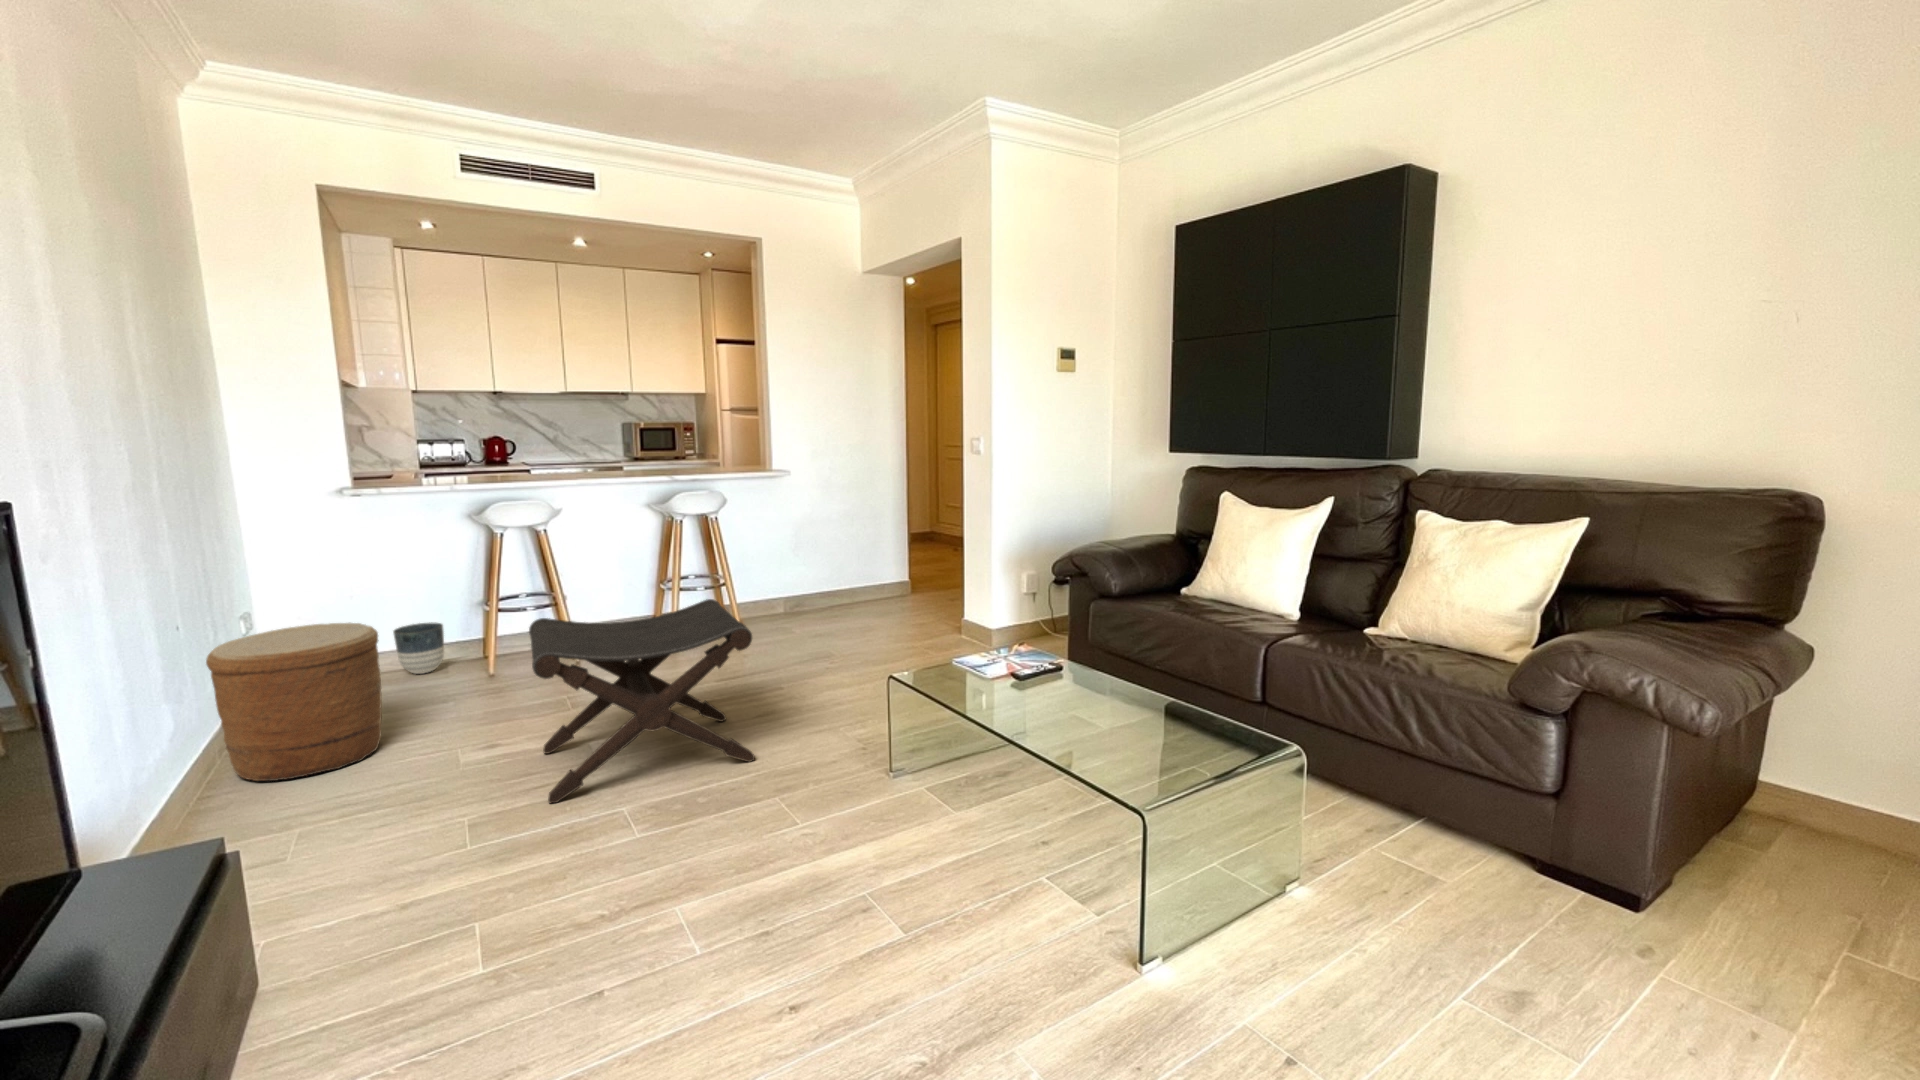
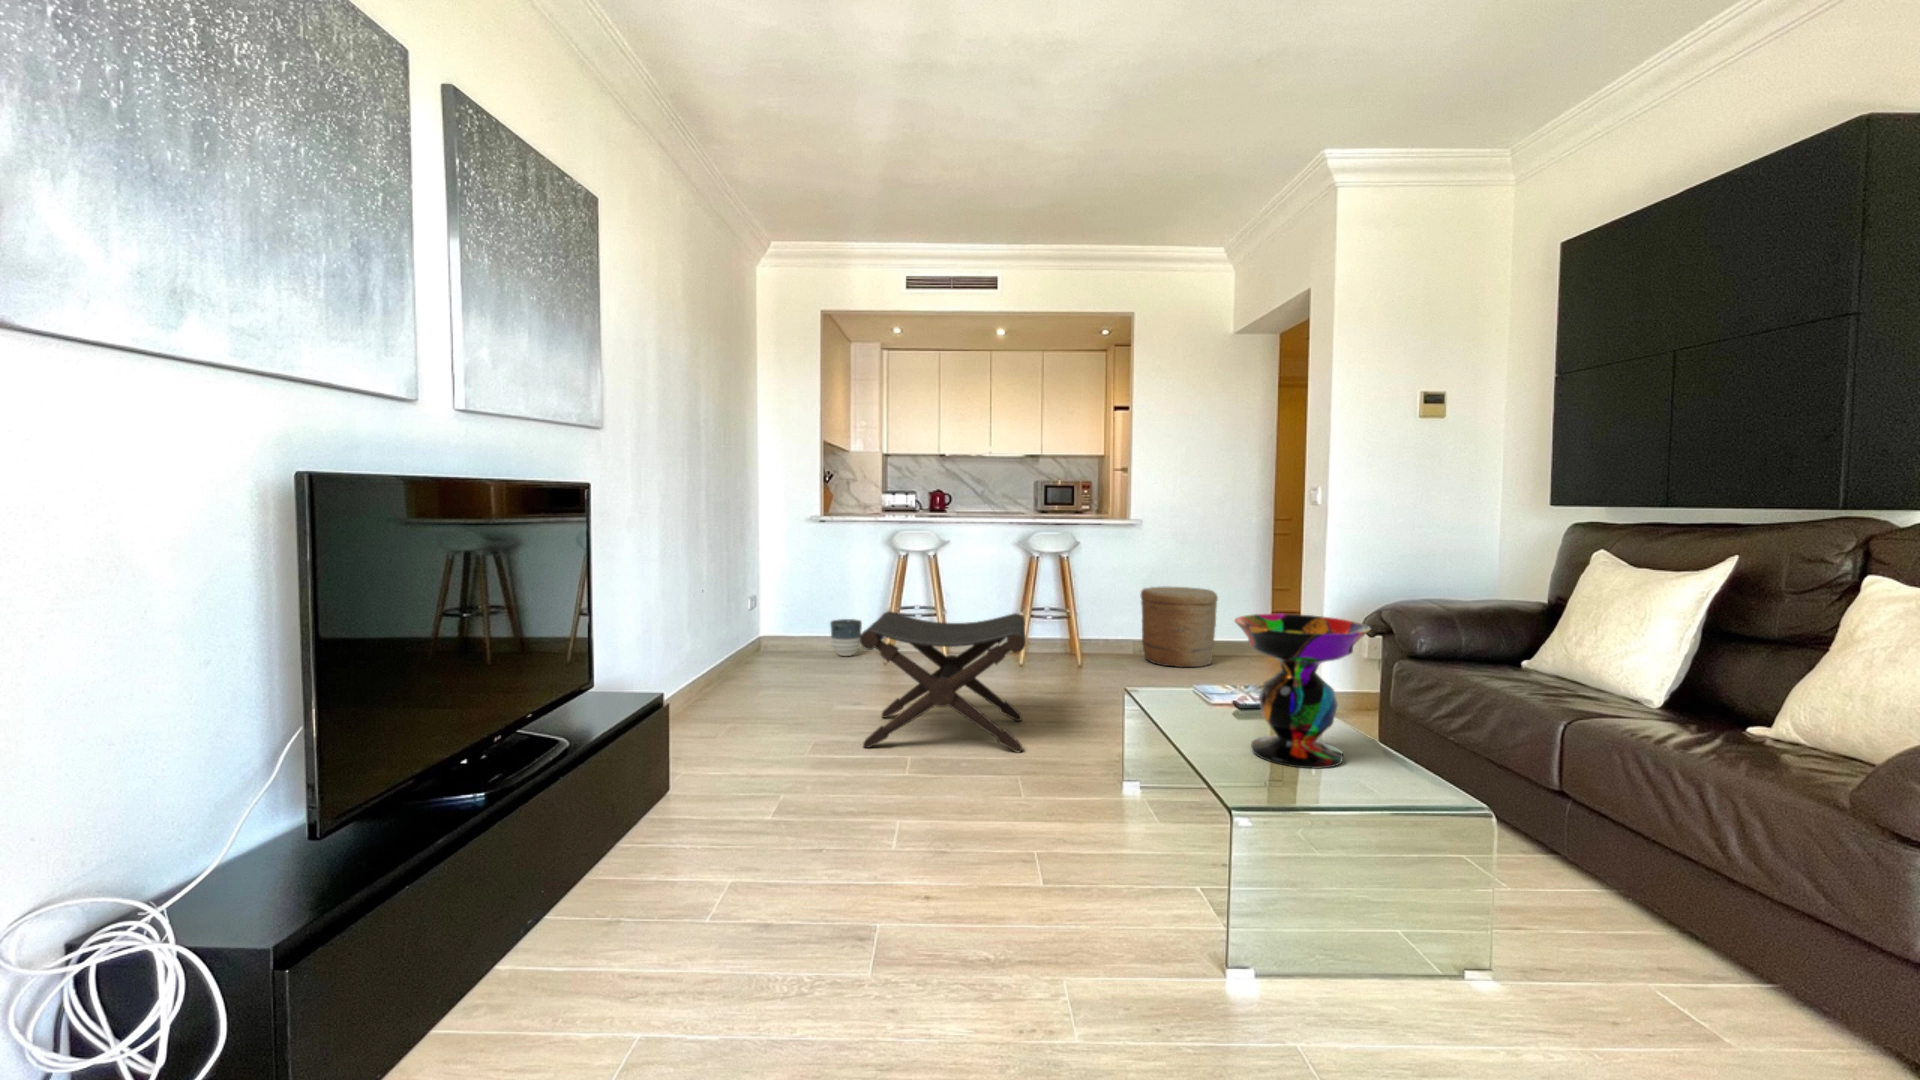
decorative bowl: none [1035,581,1159,733] -> present [1234,614,1370,769]
woven basket: present [206,623,382,781] -> present [1141,587,1218,667]

